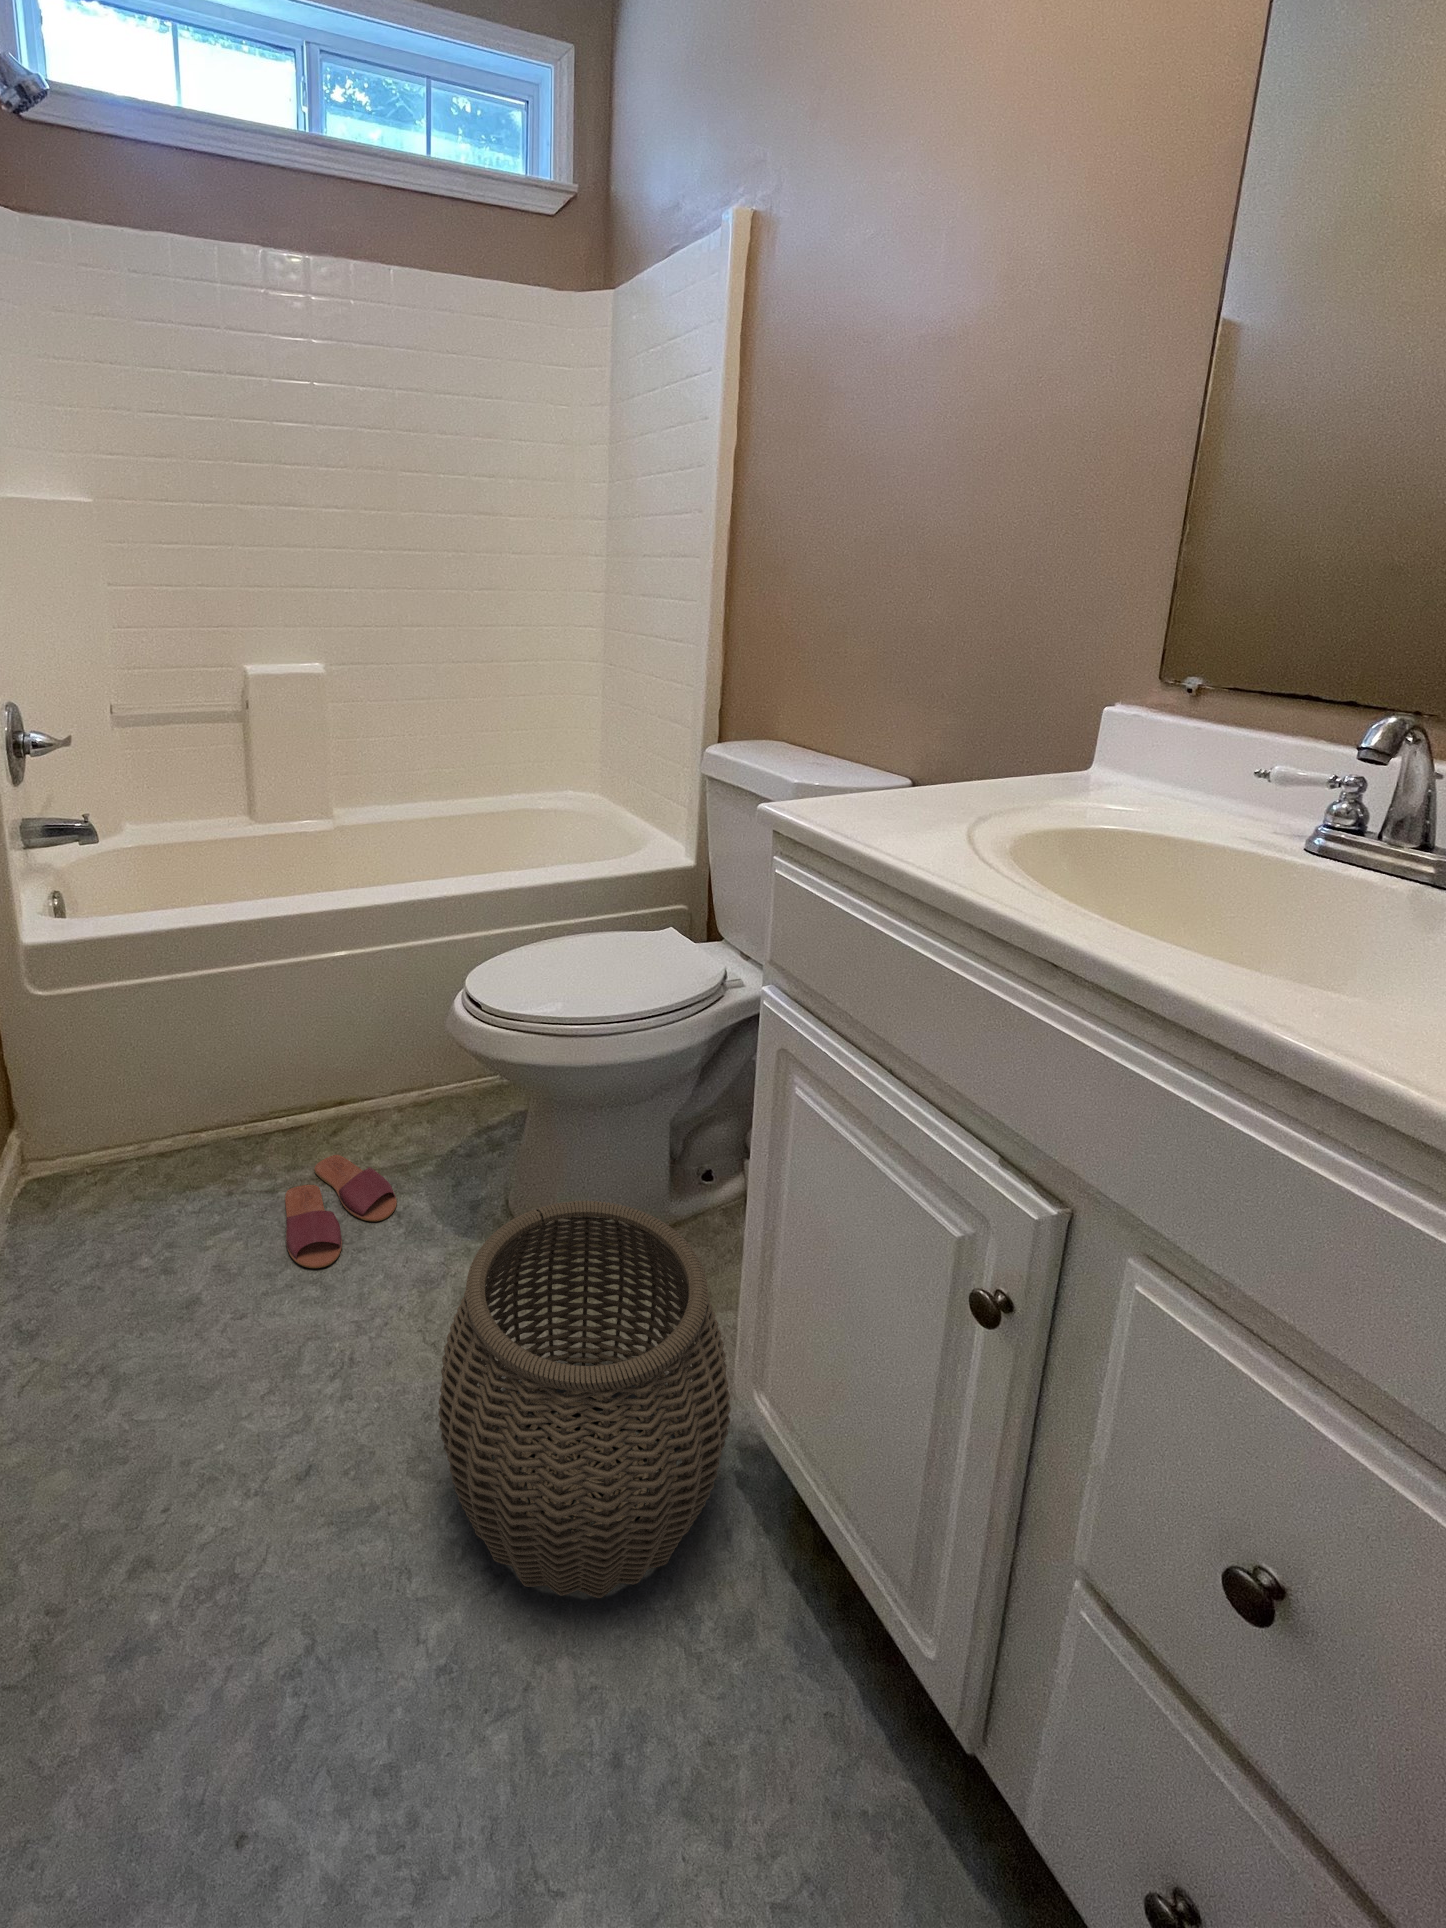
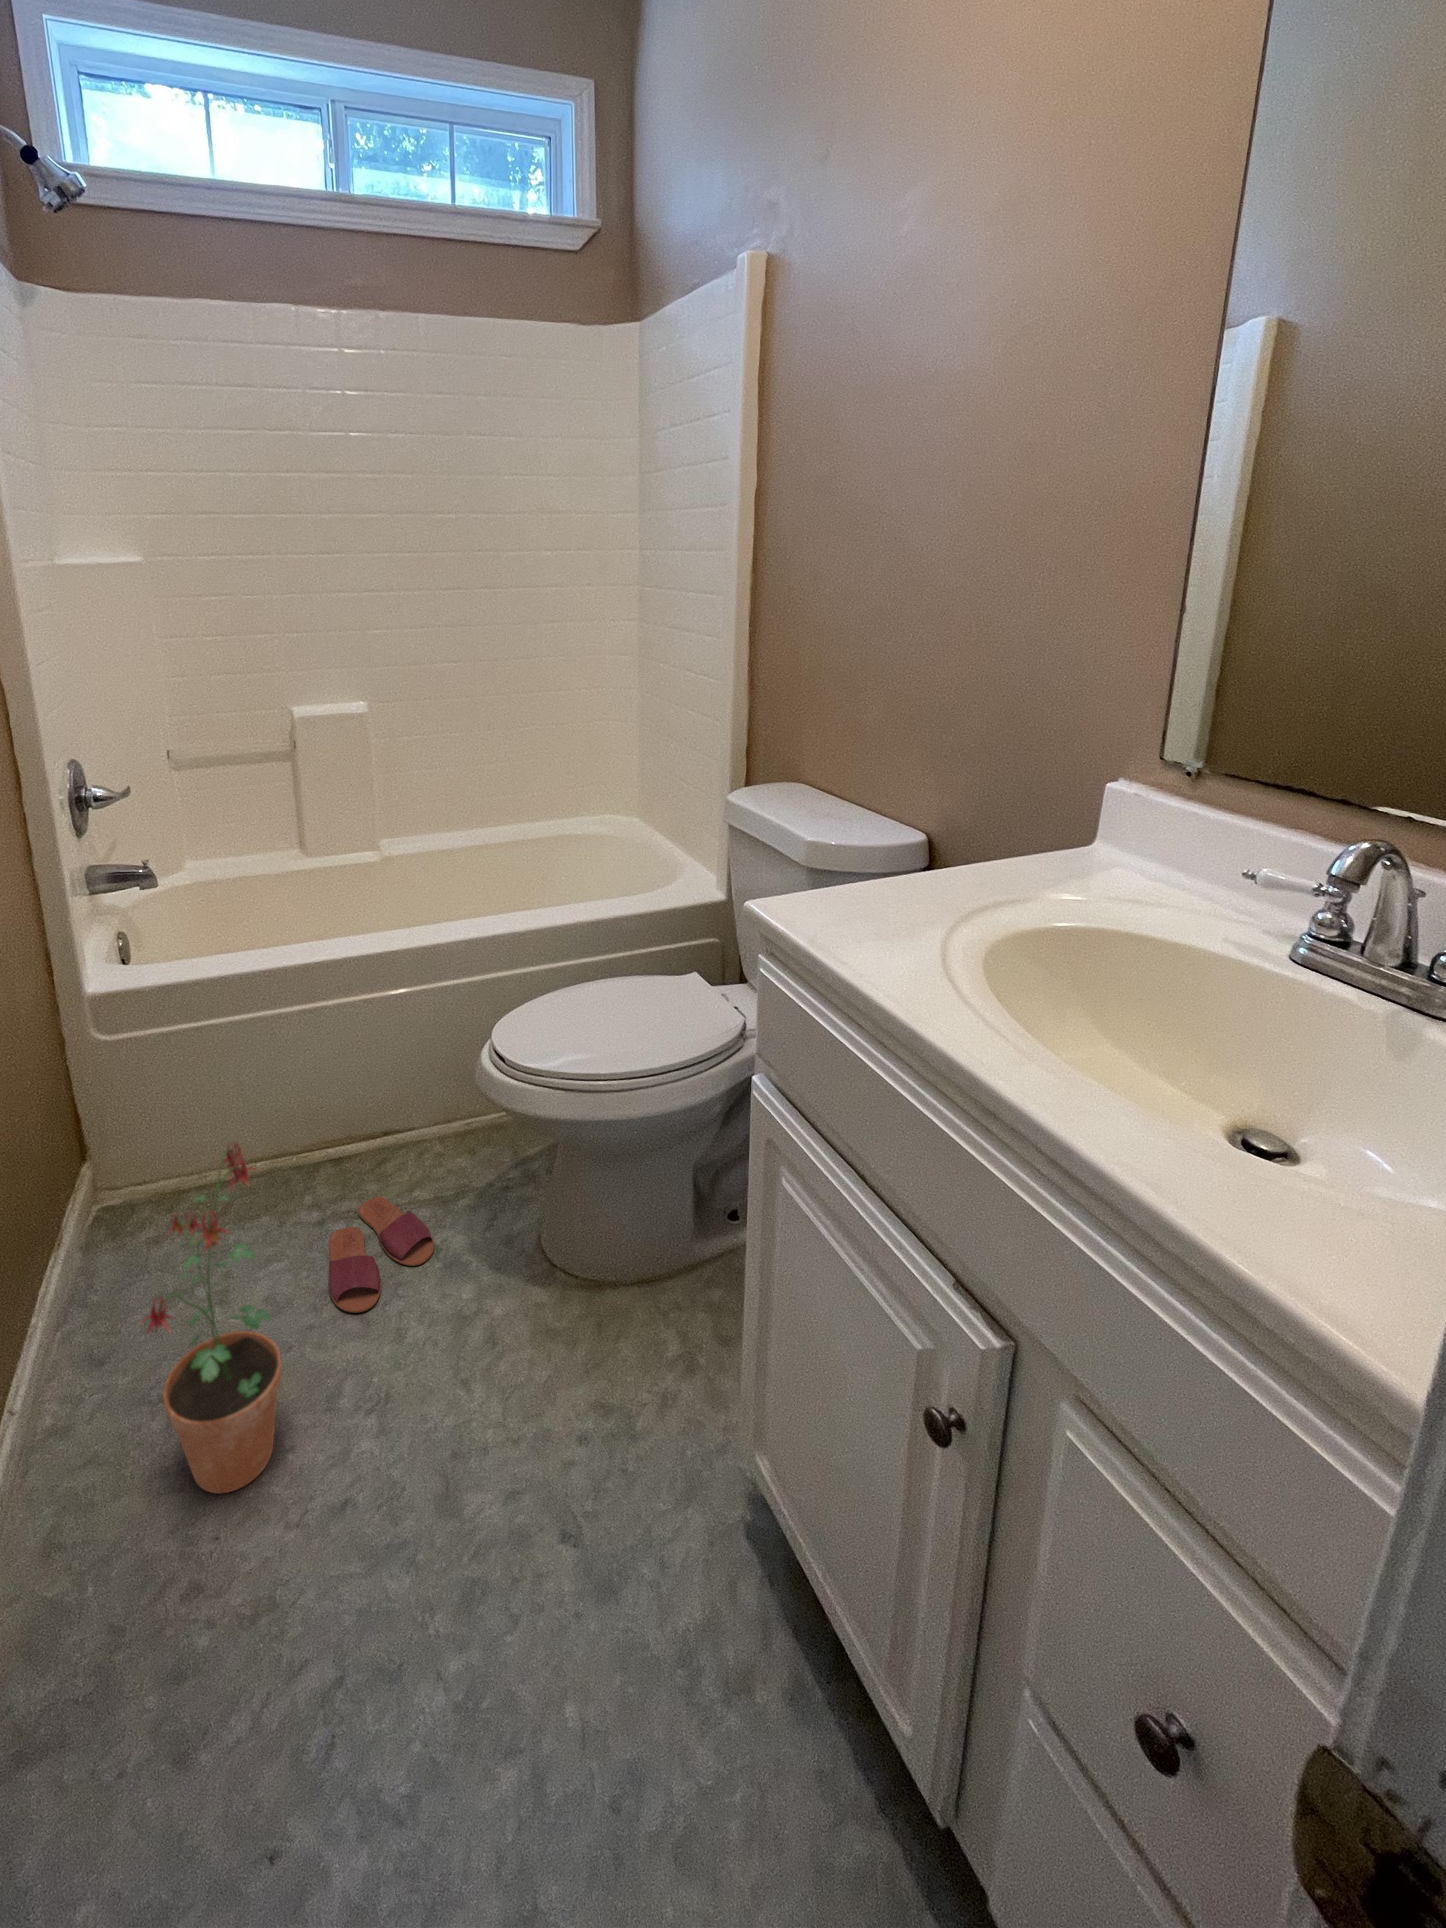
potted plant: none [90,1075,244,1453] -> present [145,1143,282,1493]
woven basket: present [438,1201,731,1598] -> none [457,1266,734,1656]

